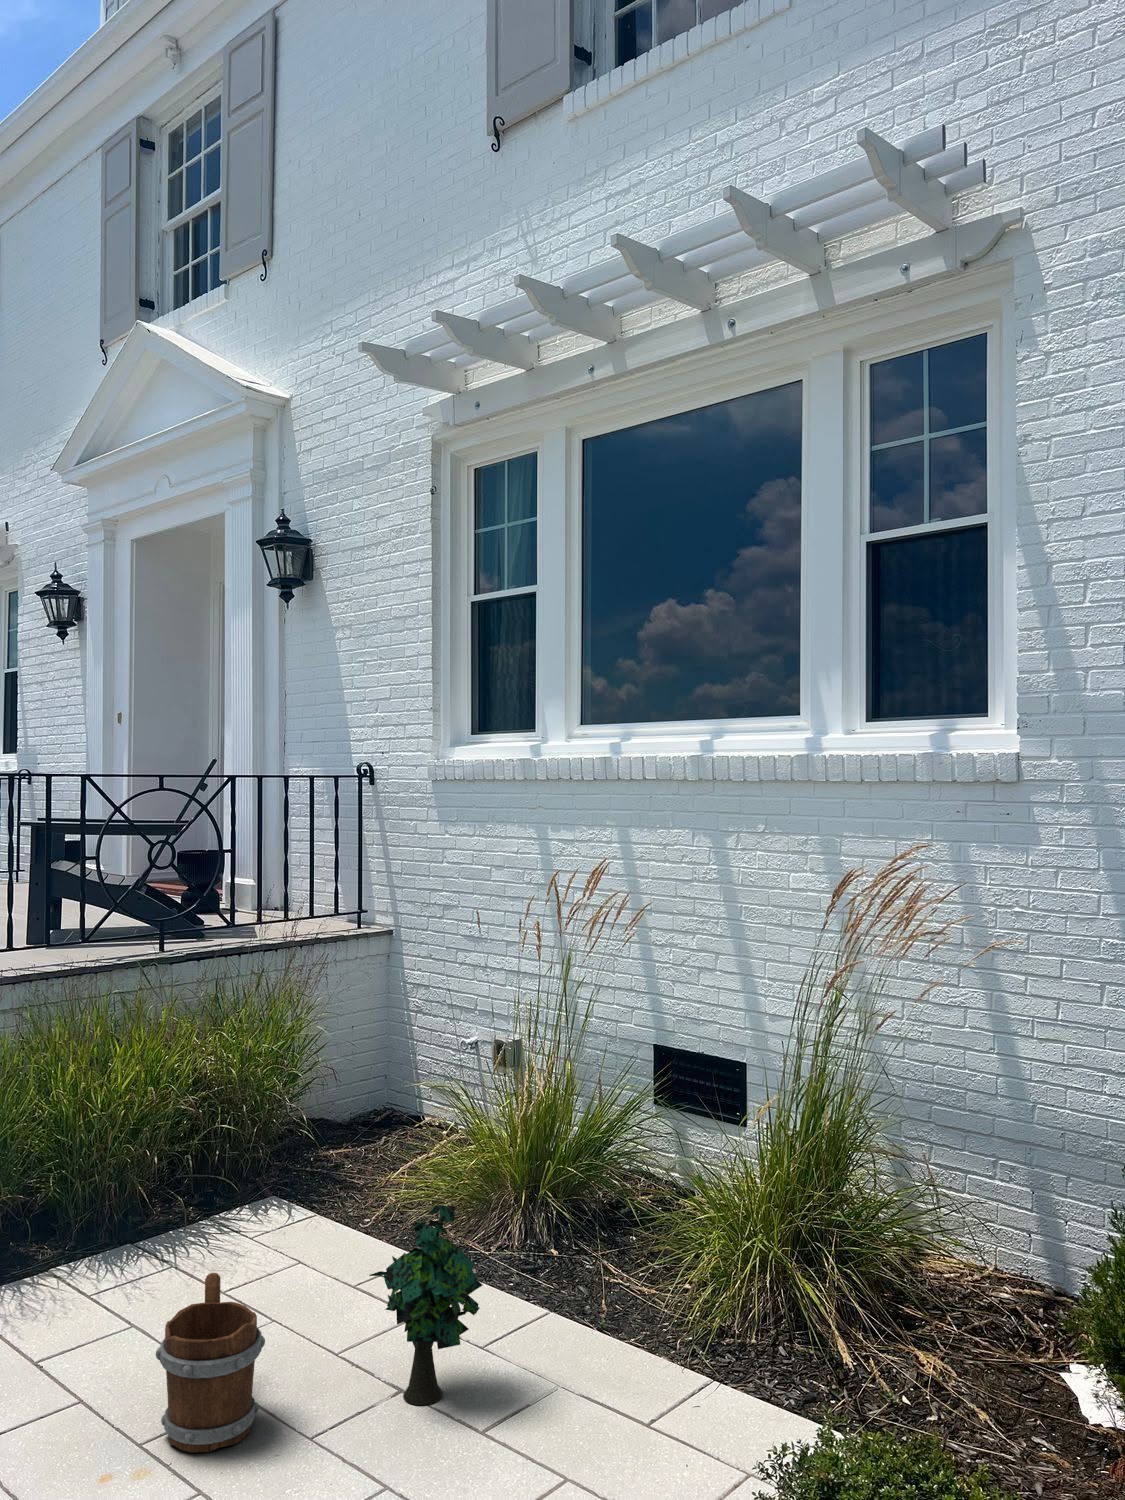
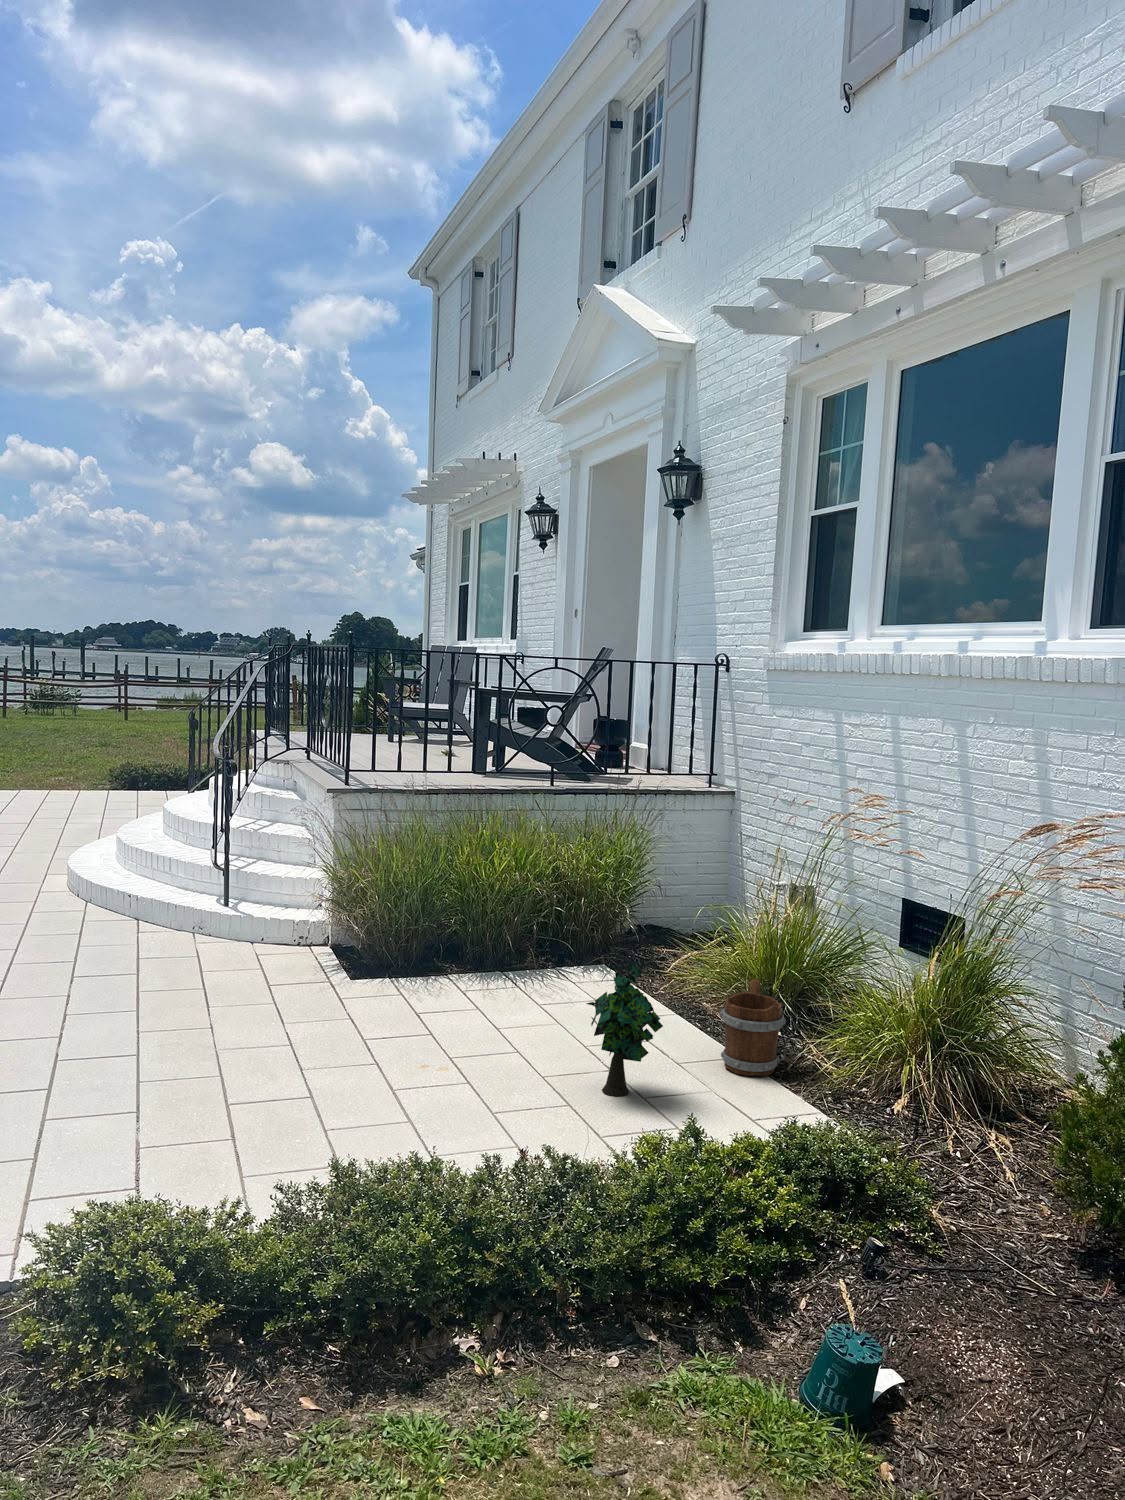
bucket: present [156,1273,265,1453] -> present [720,979,786,1076]

